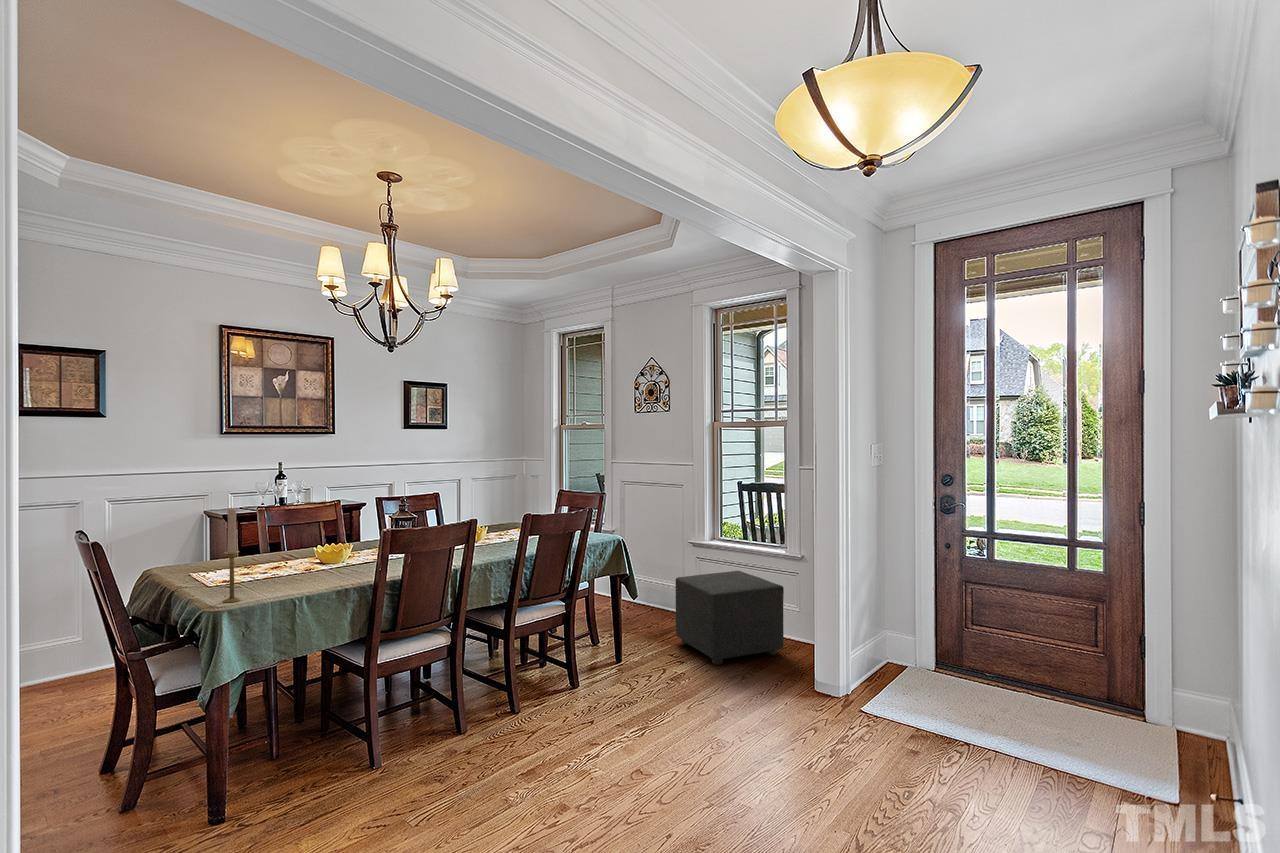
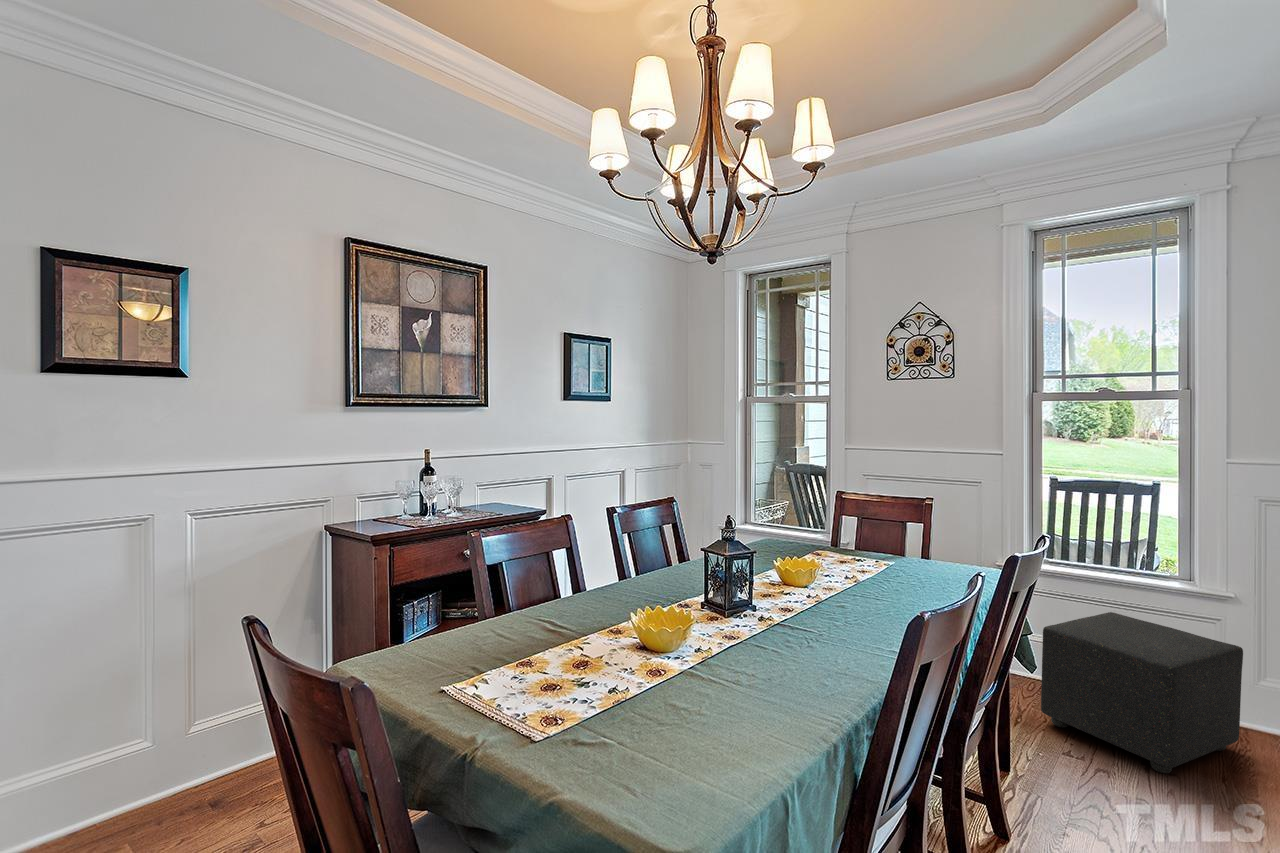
candlestick: present [223,508,241,602] -> none [627,588,664,814]

